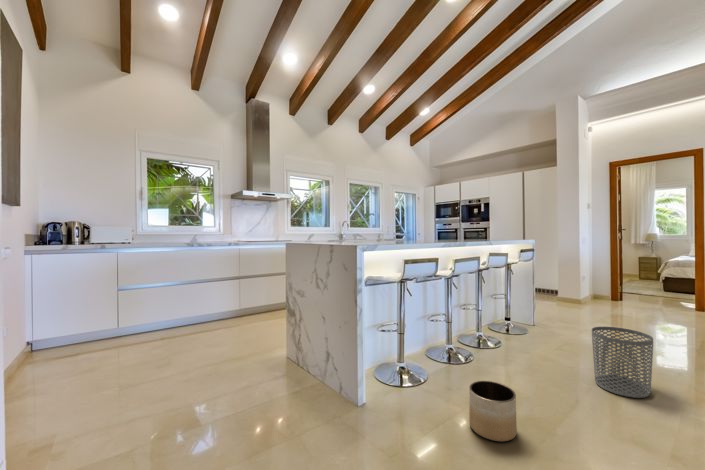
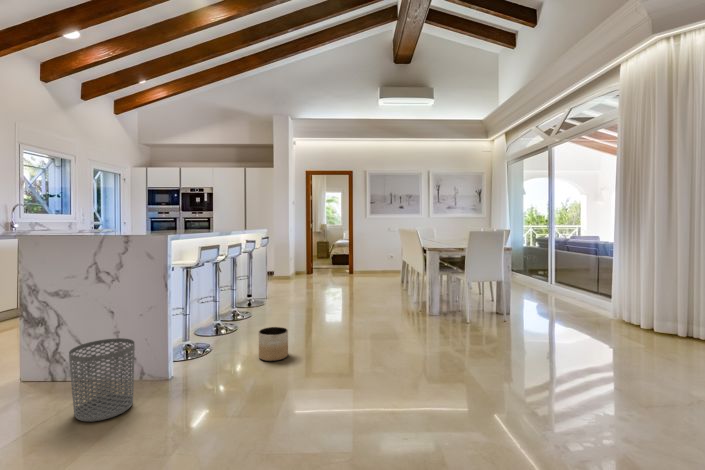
waste bin: present [592,327,653,398] -> present [69,338,135,422]

